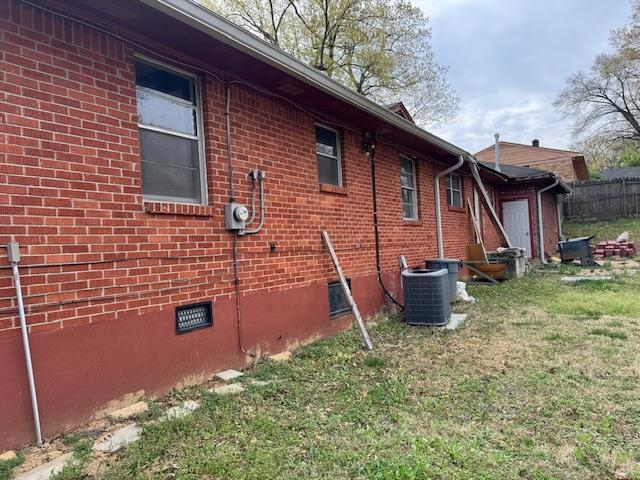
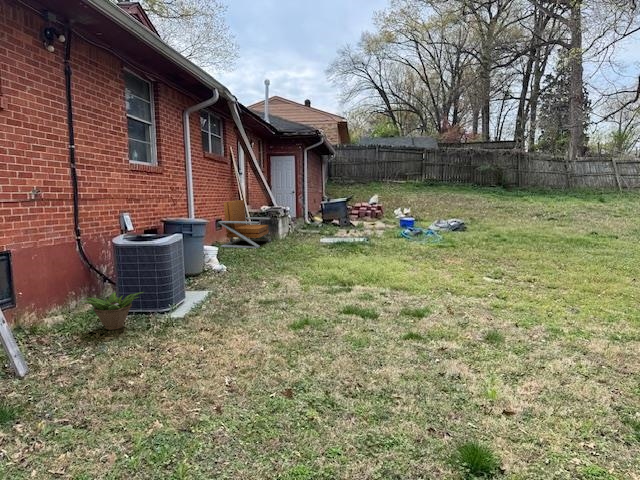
decorative plant: none [387,308,427,332] -> present [83,292,144,330]

